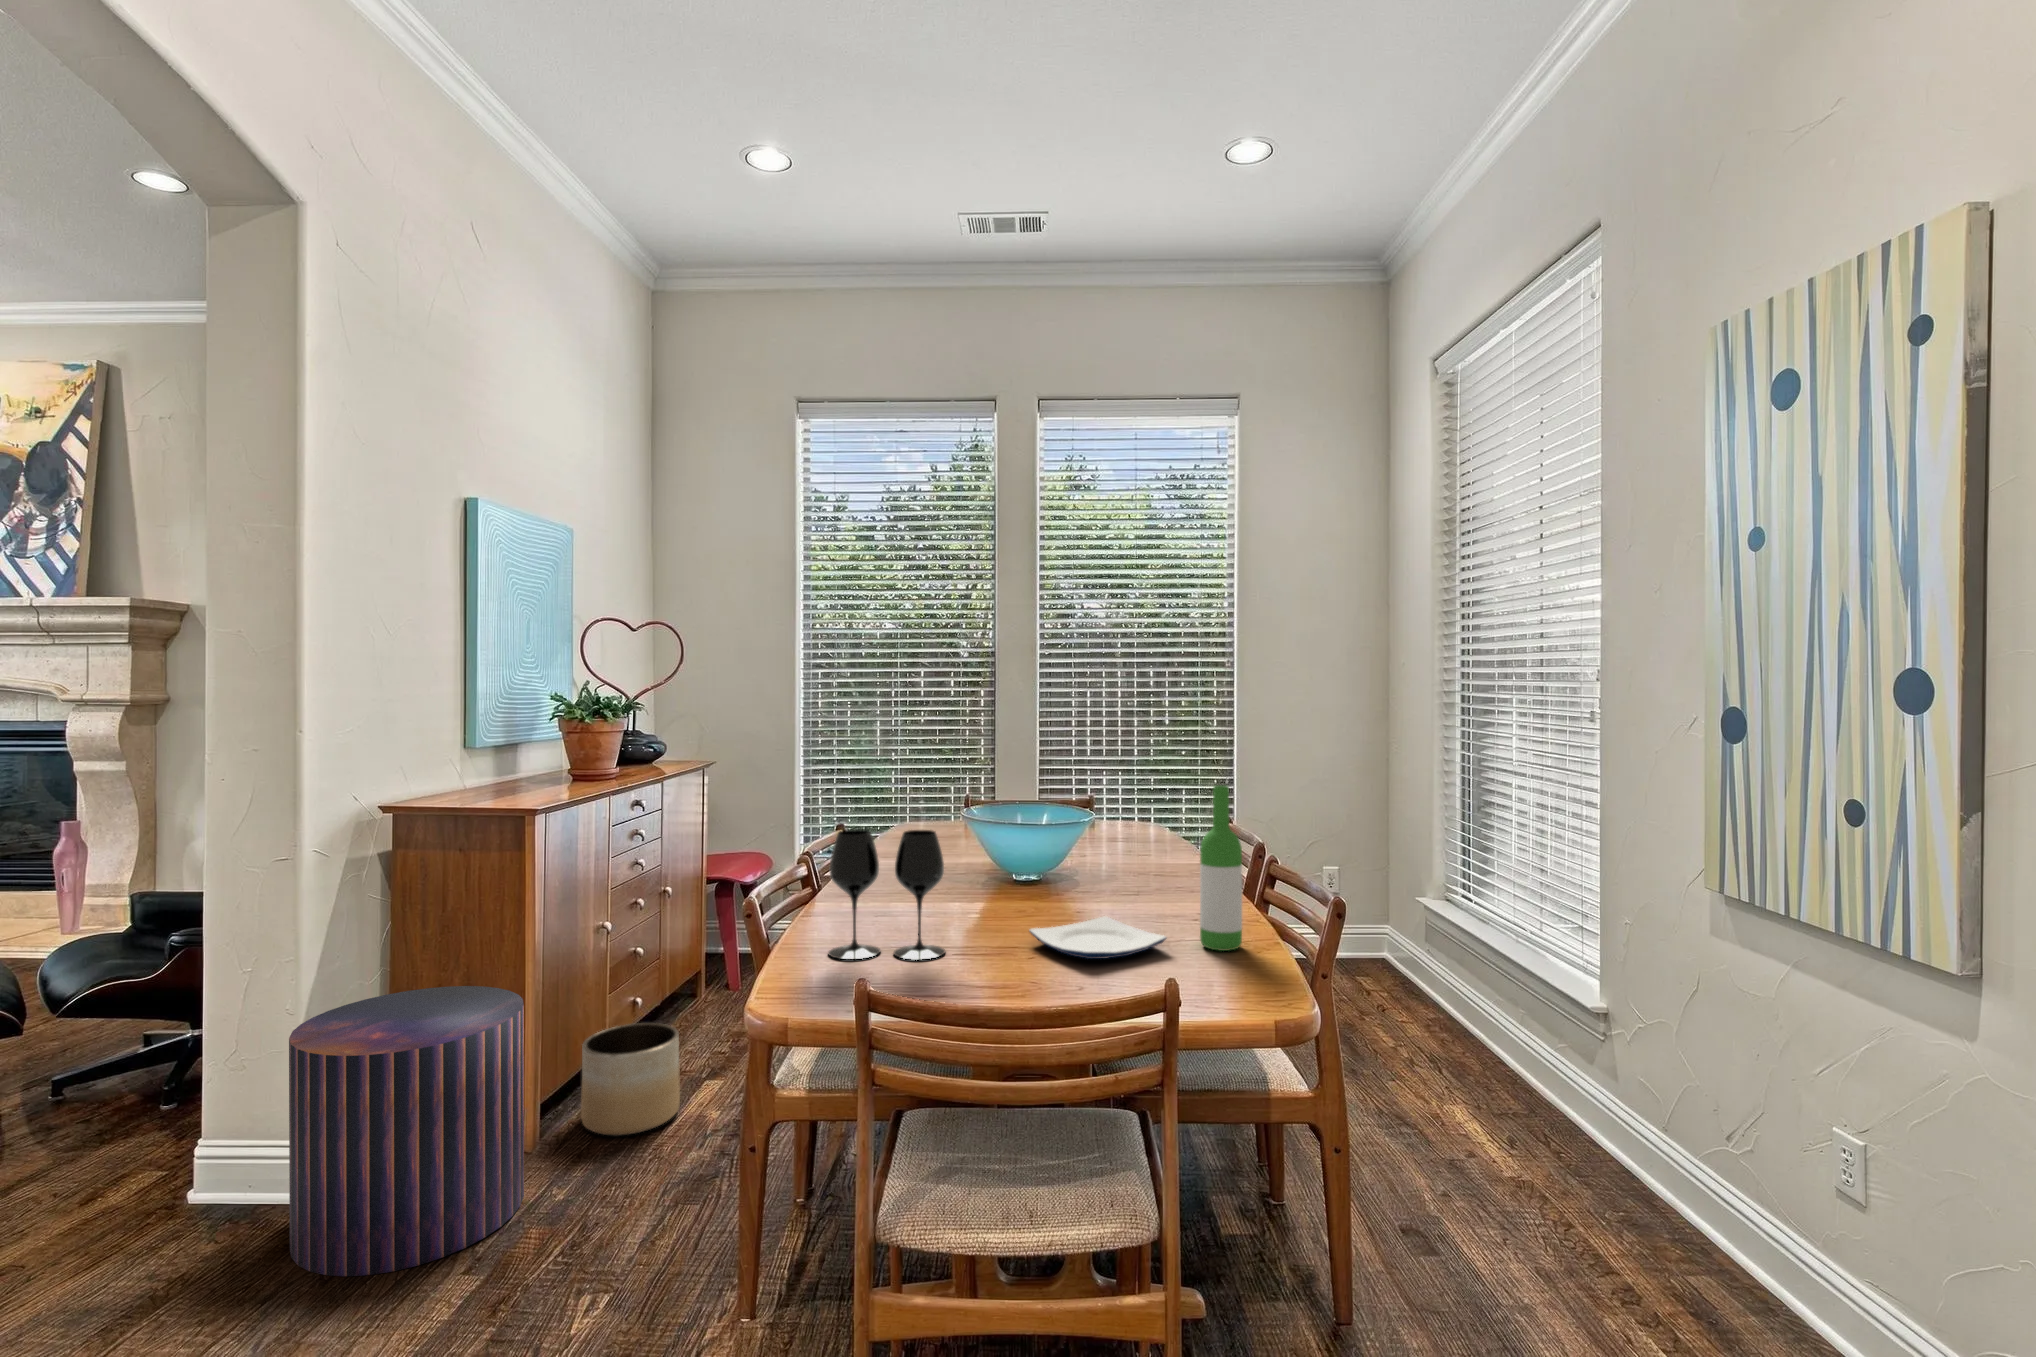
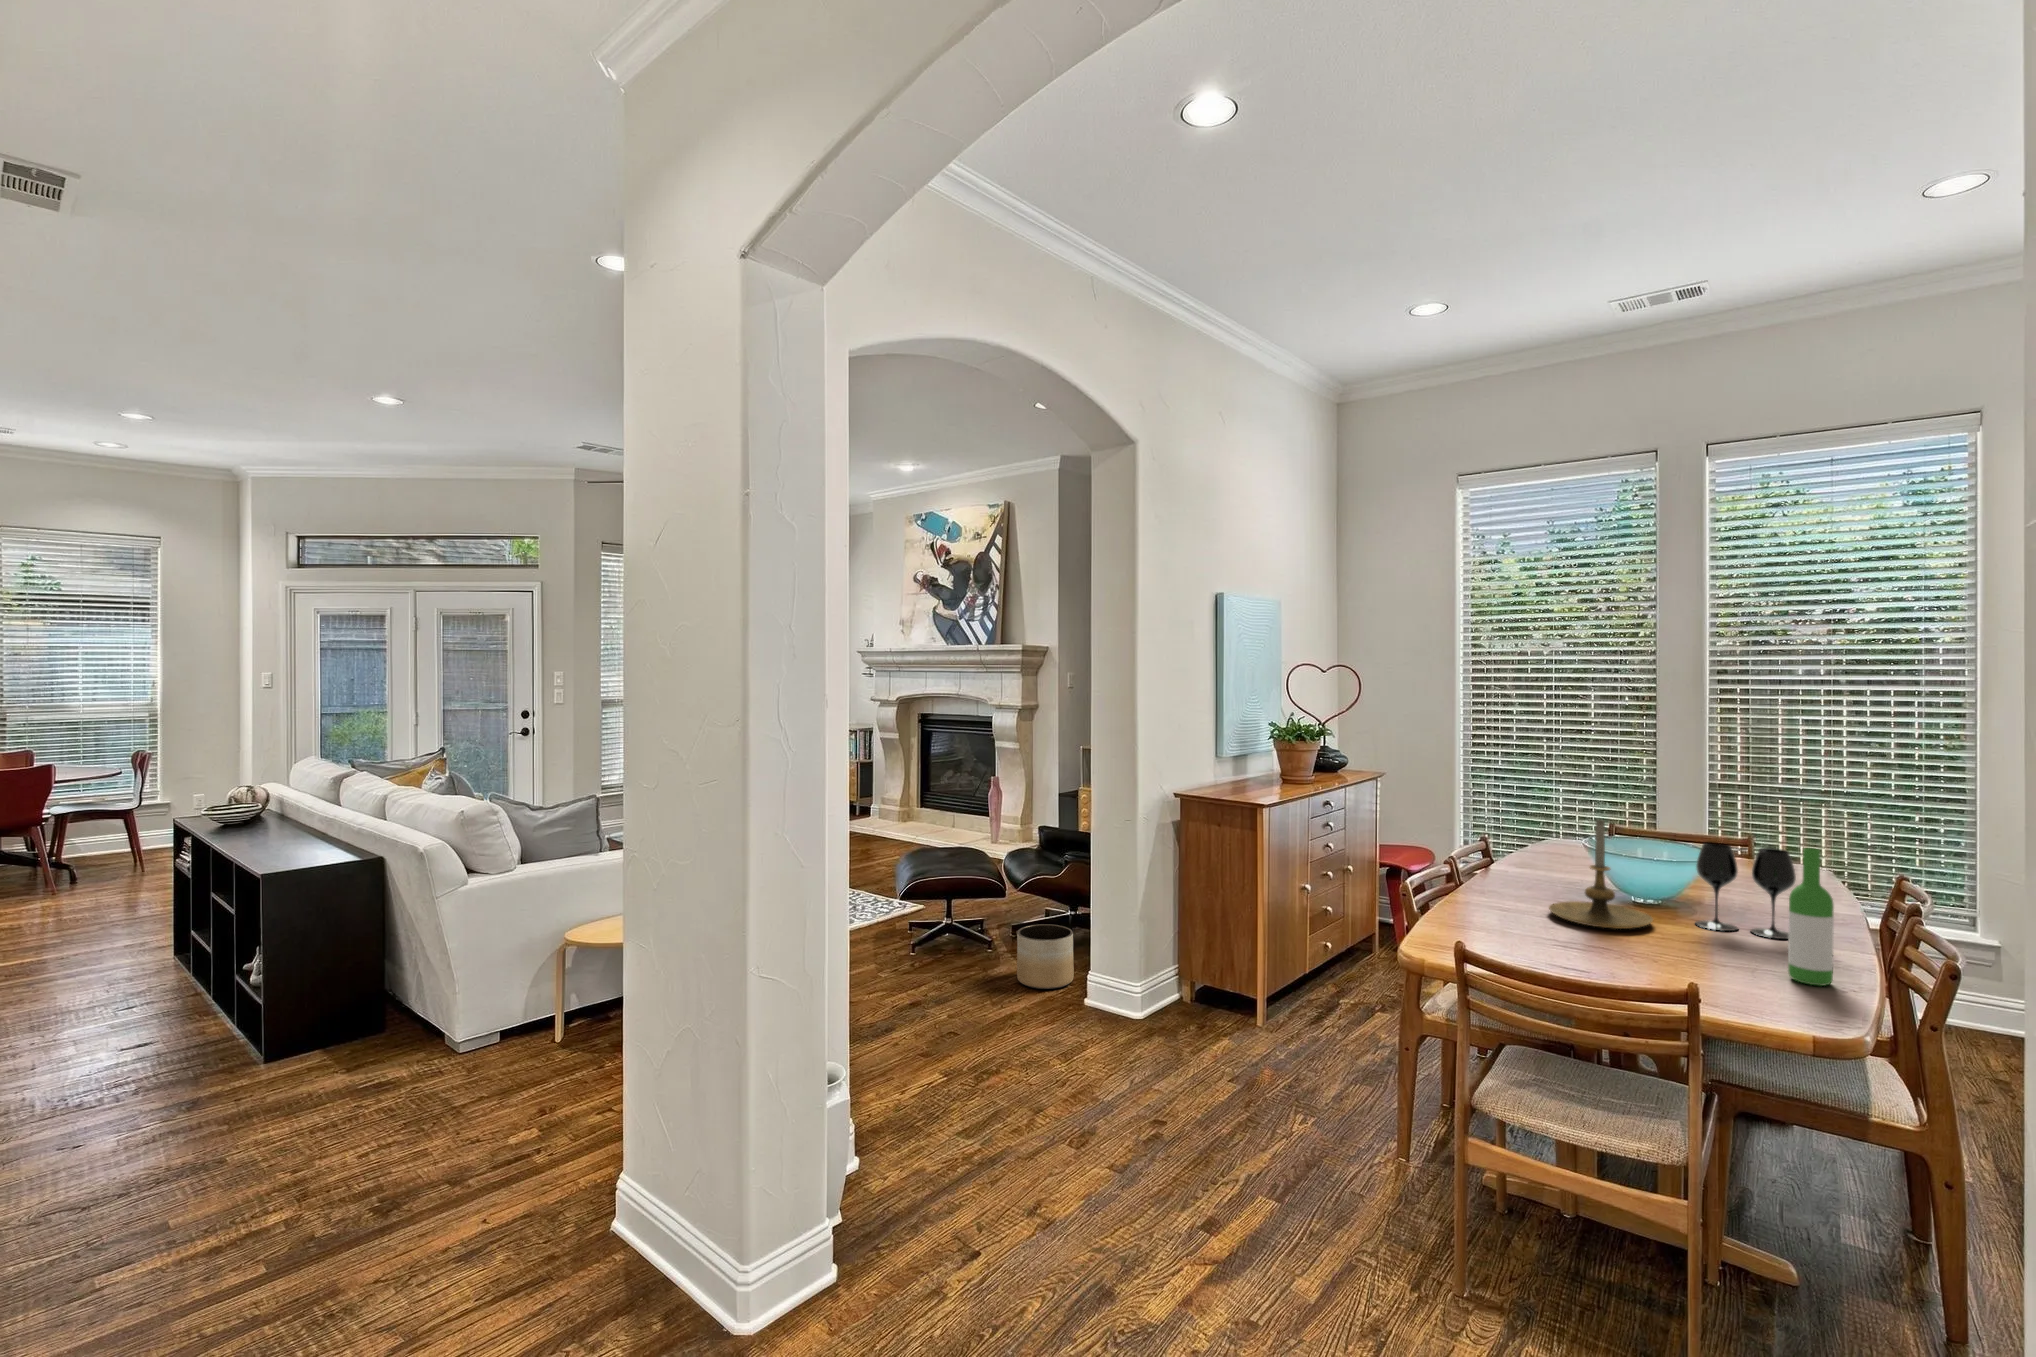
candle holder: none [931,778,1047,919] -> present [1549,820,1653,929]
wine glass: present [829,830,945,960] -> present [1696,842,1796,939]
plate: present [1029,916,1167,959] -> none [1624,938,1751,970]
pouf: present [289,986,524,1276] -> none [1137,910,1259,1071]
planter: present [581,1023,680,1136] -> present [1017,924,1074,989]

